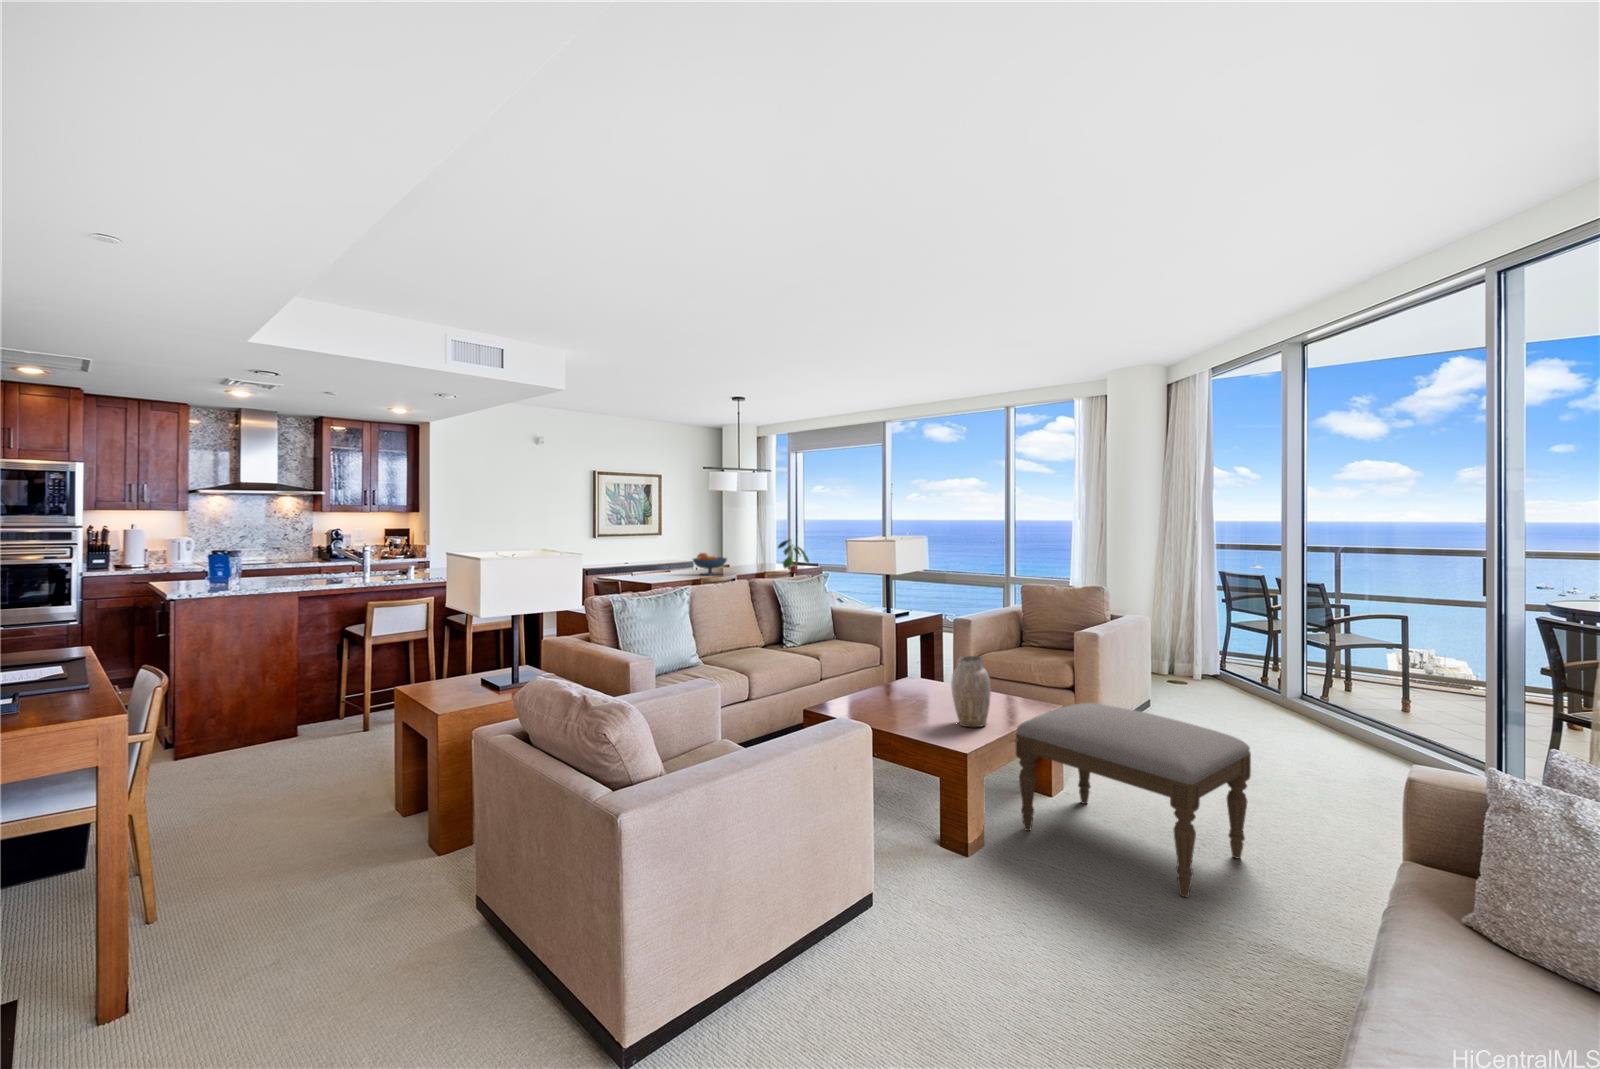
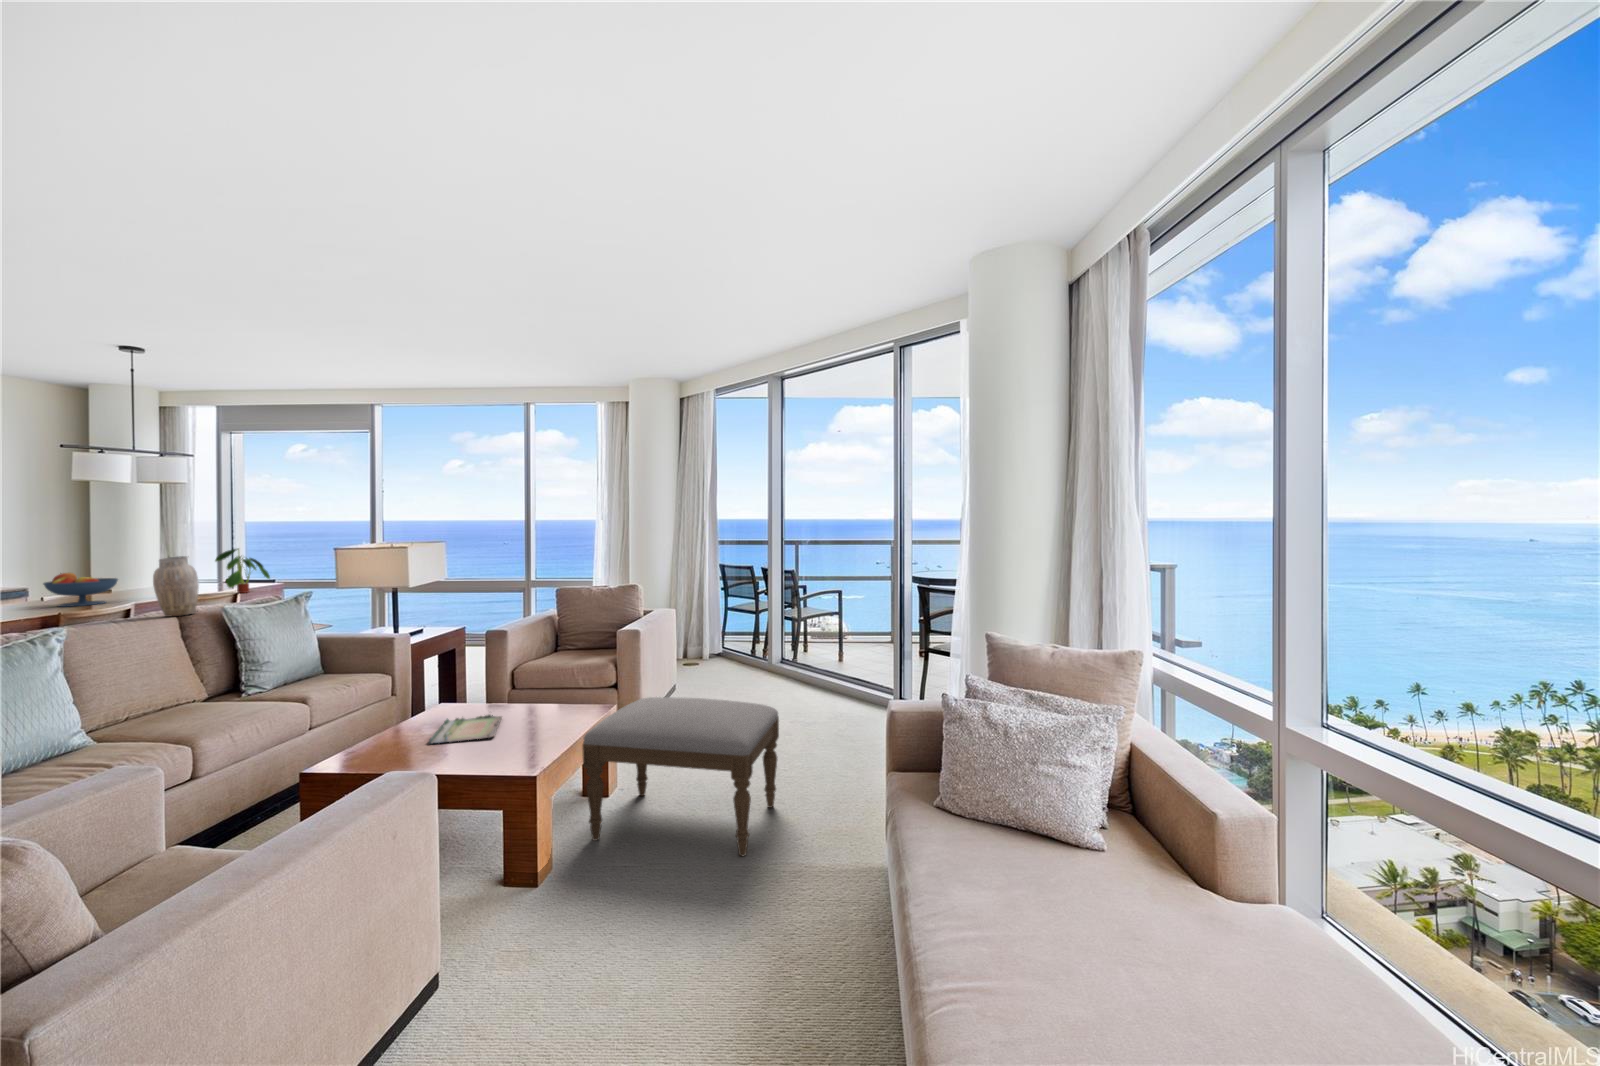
vase: present [951,656,991,727] -> present [153,556,199,617]
tray: none [892,689,955,711] -> present [429,715,502,744]

